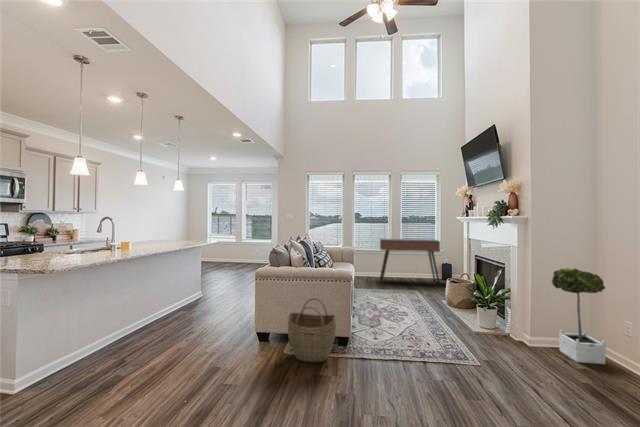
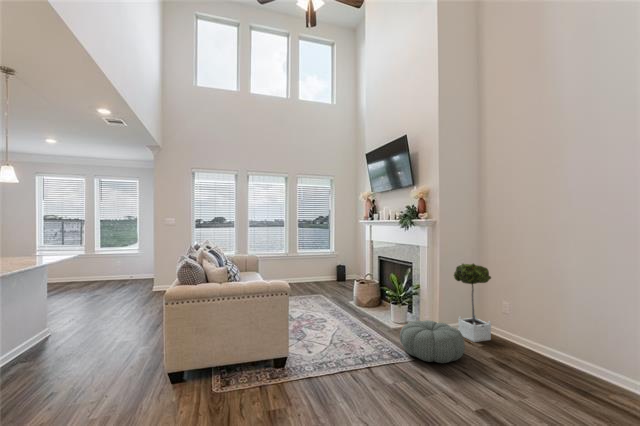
console table: present [380,239,440,285] -> none [279,242,340,290]
woven basket: present [288,298,336,362] -> none [221,317,280,398]
pouf: none [471,325,550,375] -> present [400,320,465,363]

